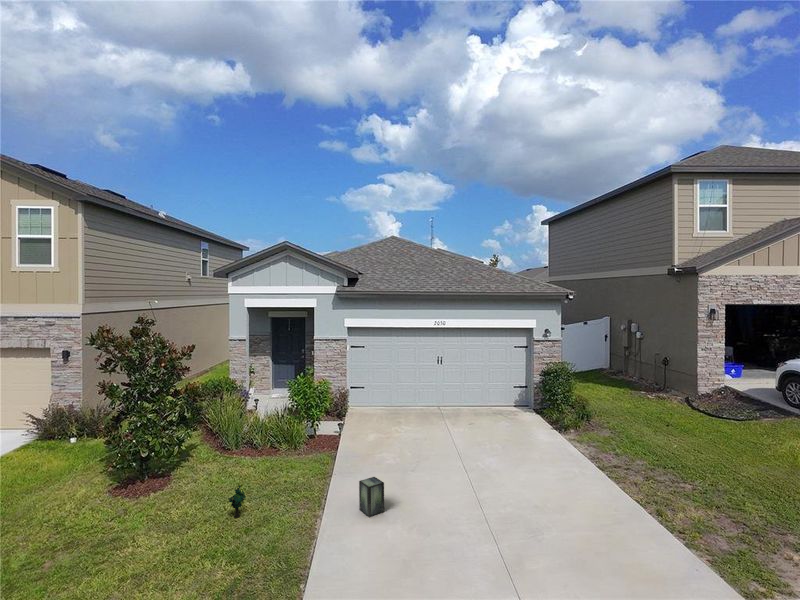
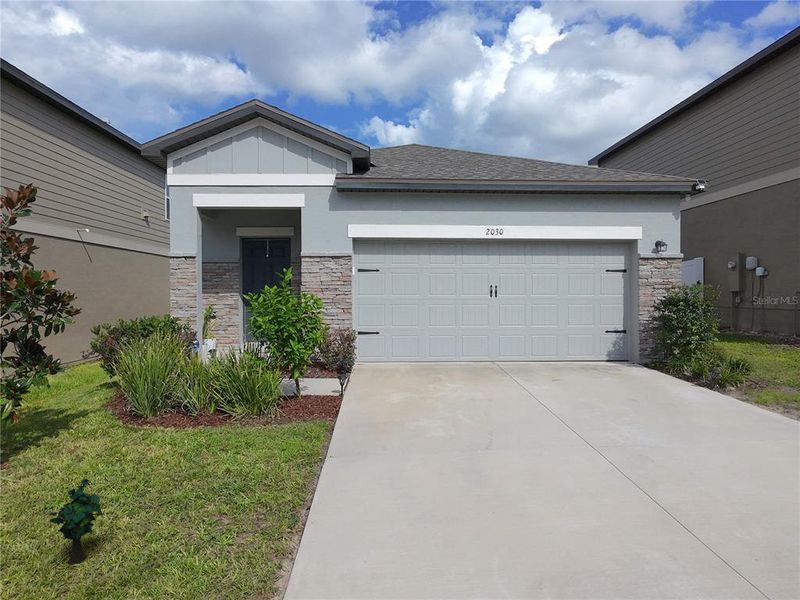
storage box: present [359,477,384,517] -> none [394,457,459,562]

